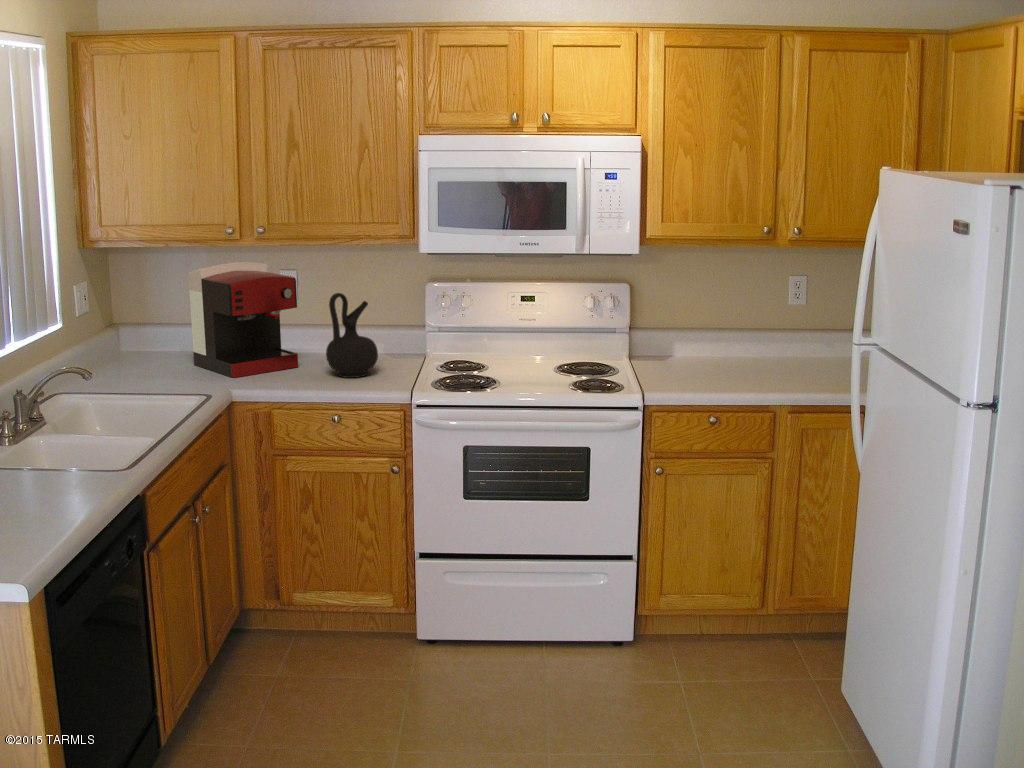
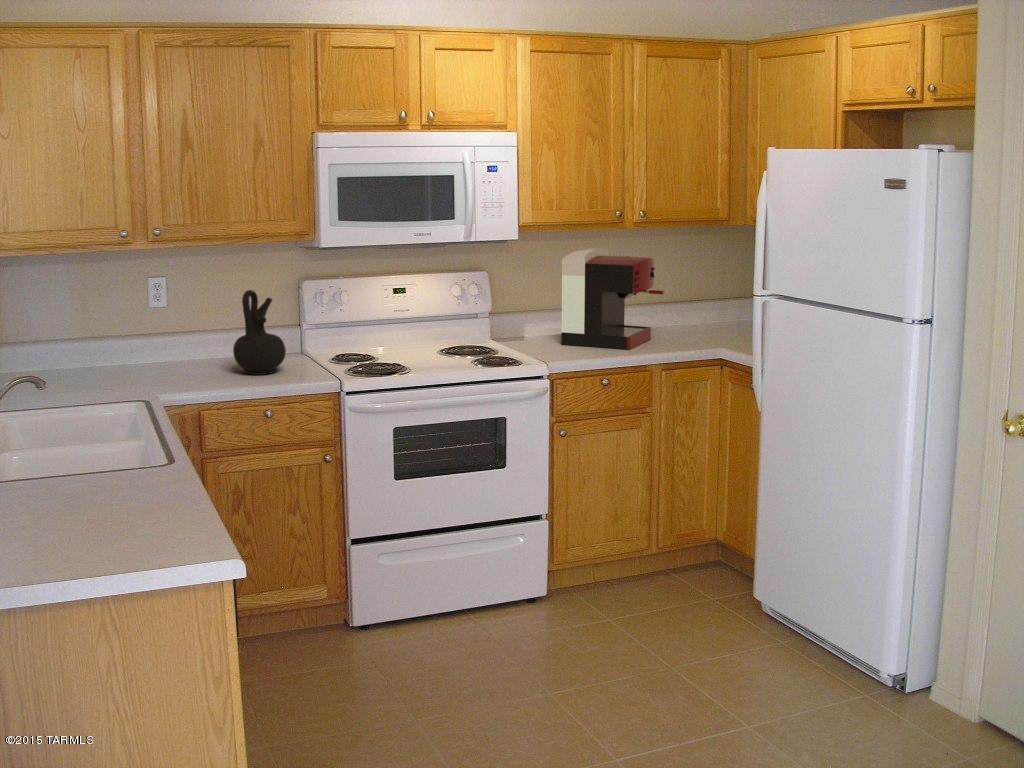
coffee maker: present [188,262,298,378] -> present [561,248,664,350]

